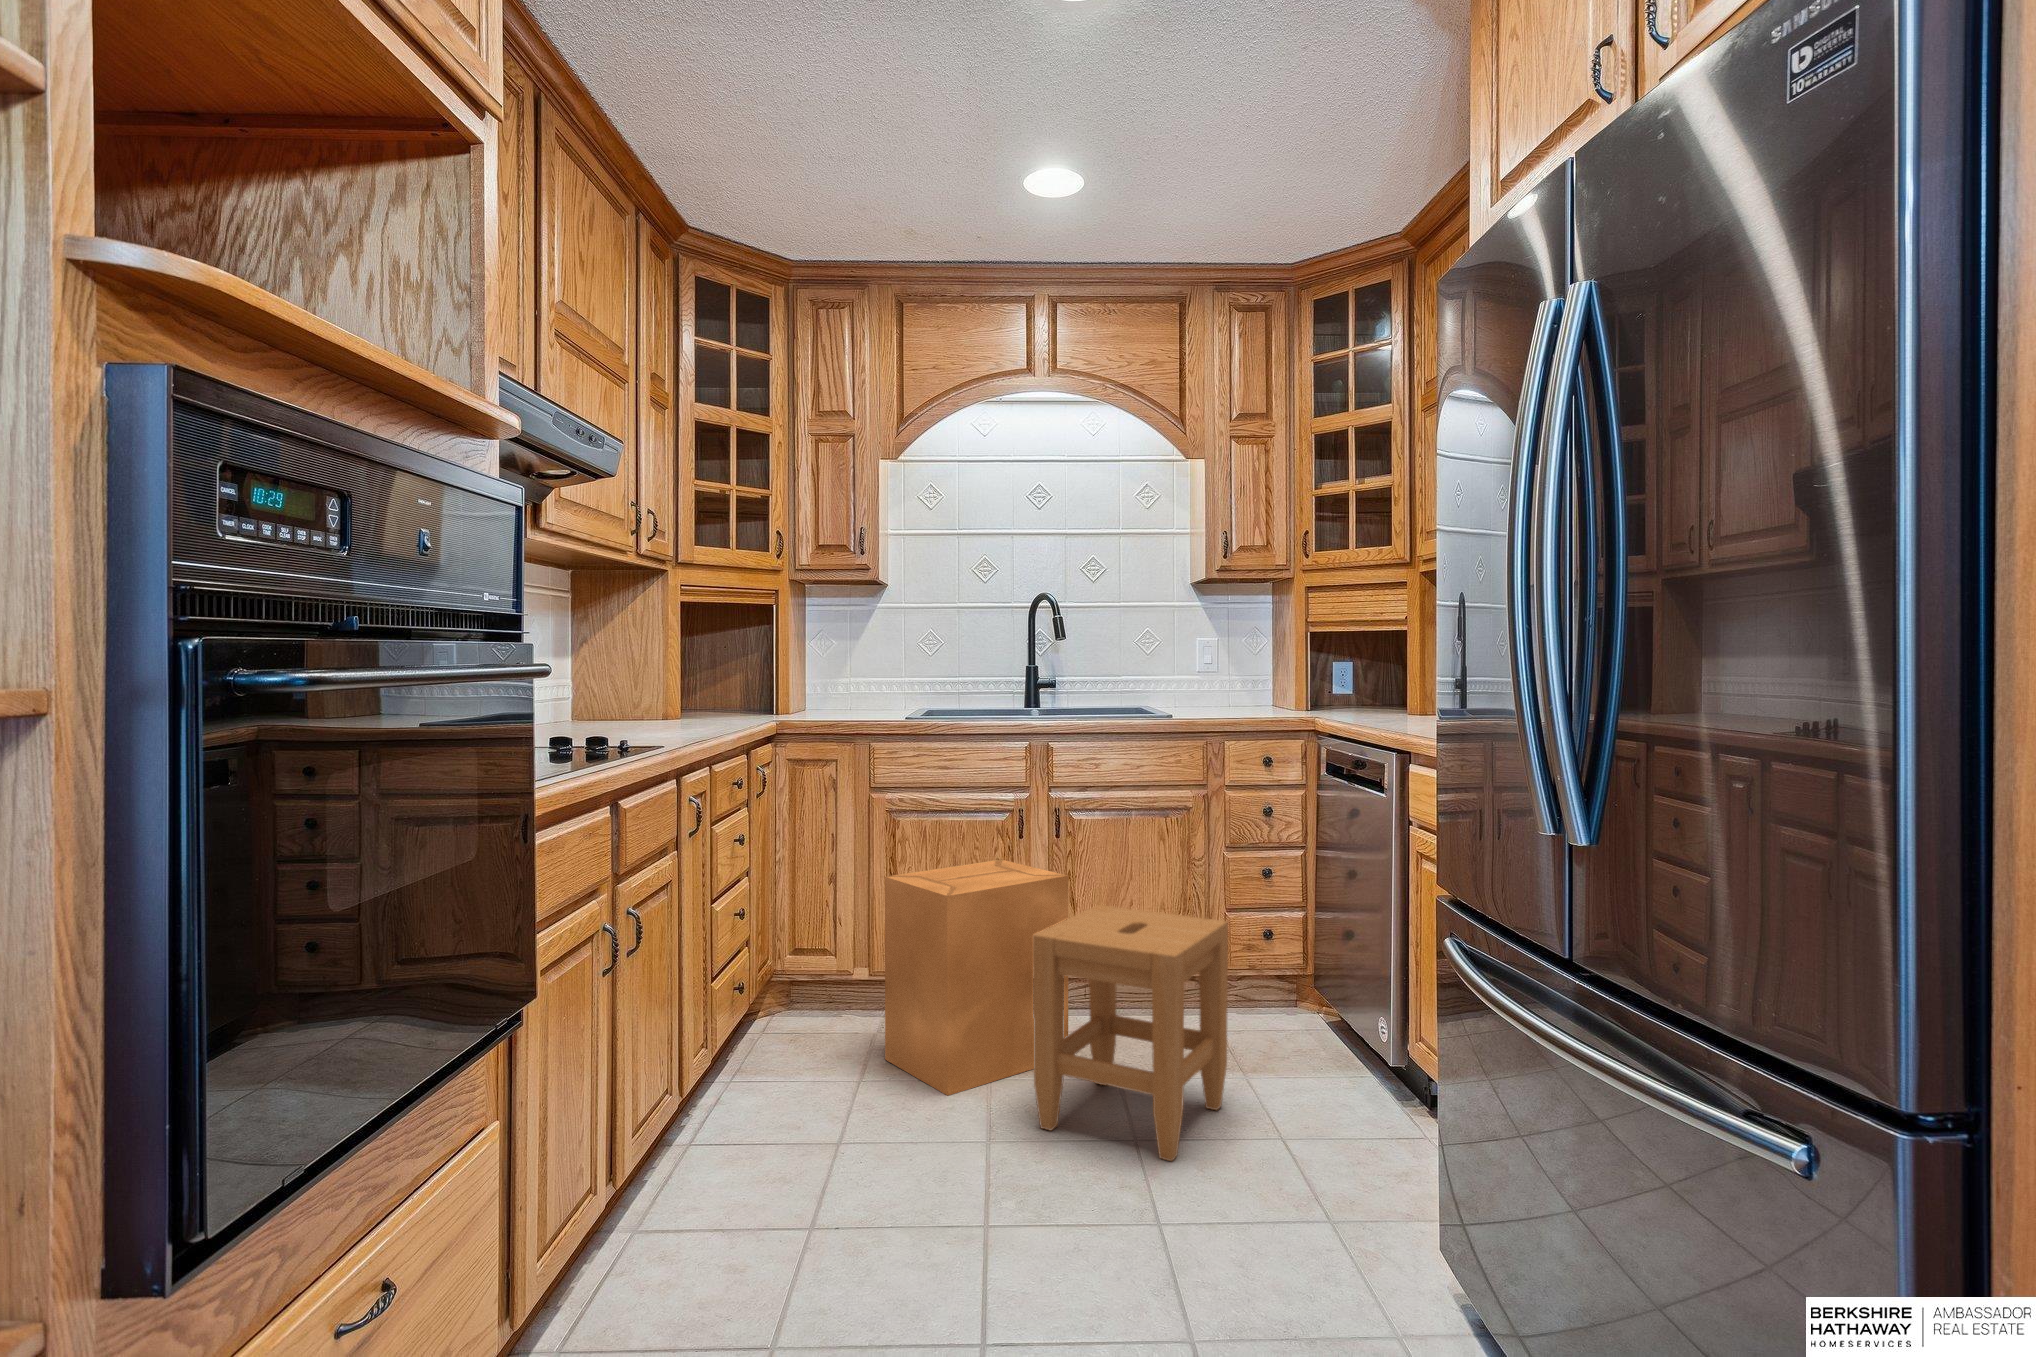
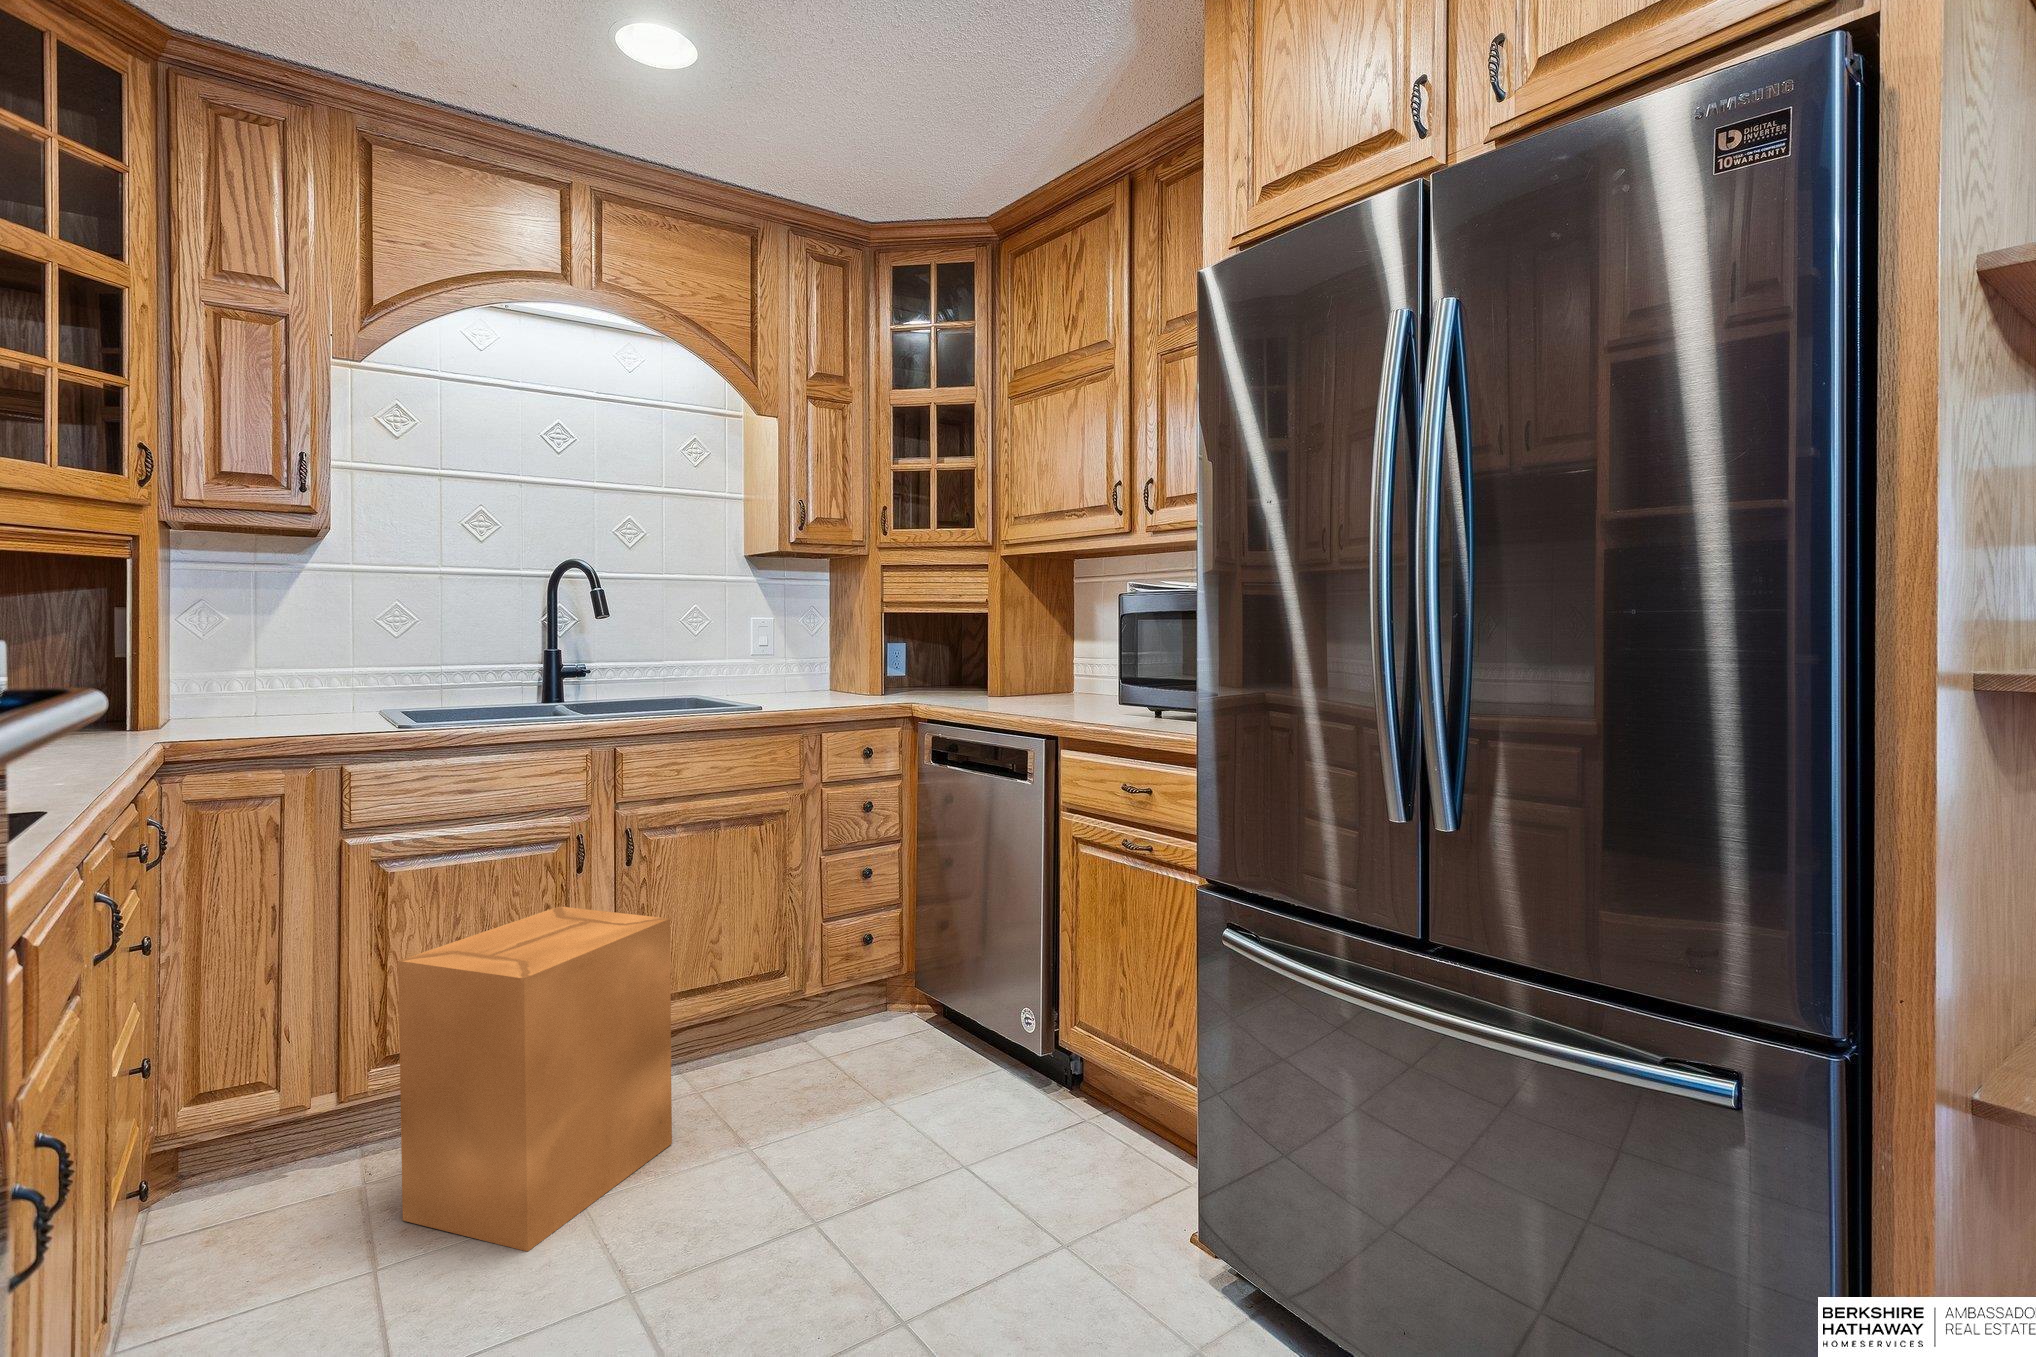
stool: present [1033,905,1228,1161] -> none [673,949,888,1261]

